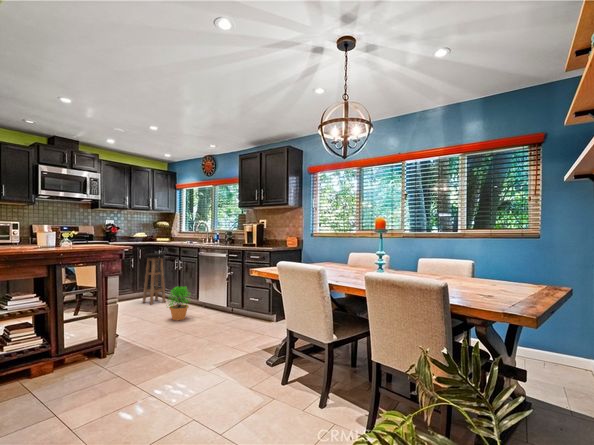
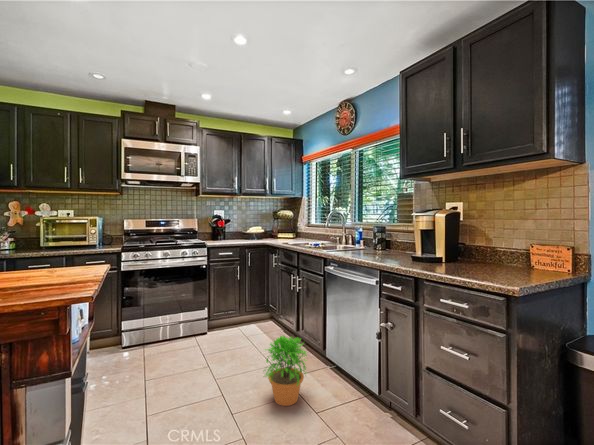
bar stool: present [143,253,166,305] -> none [251,259,282,341]

